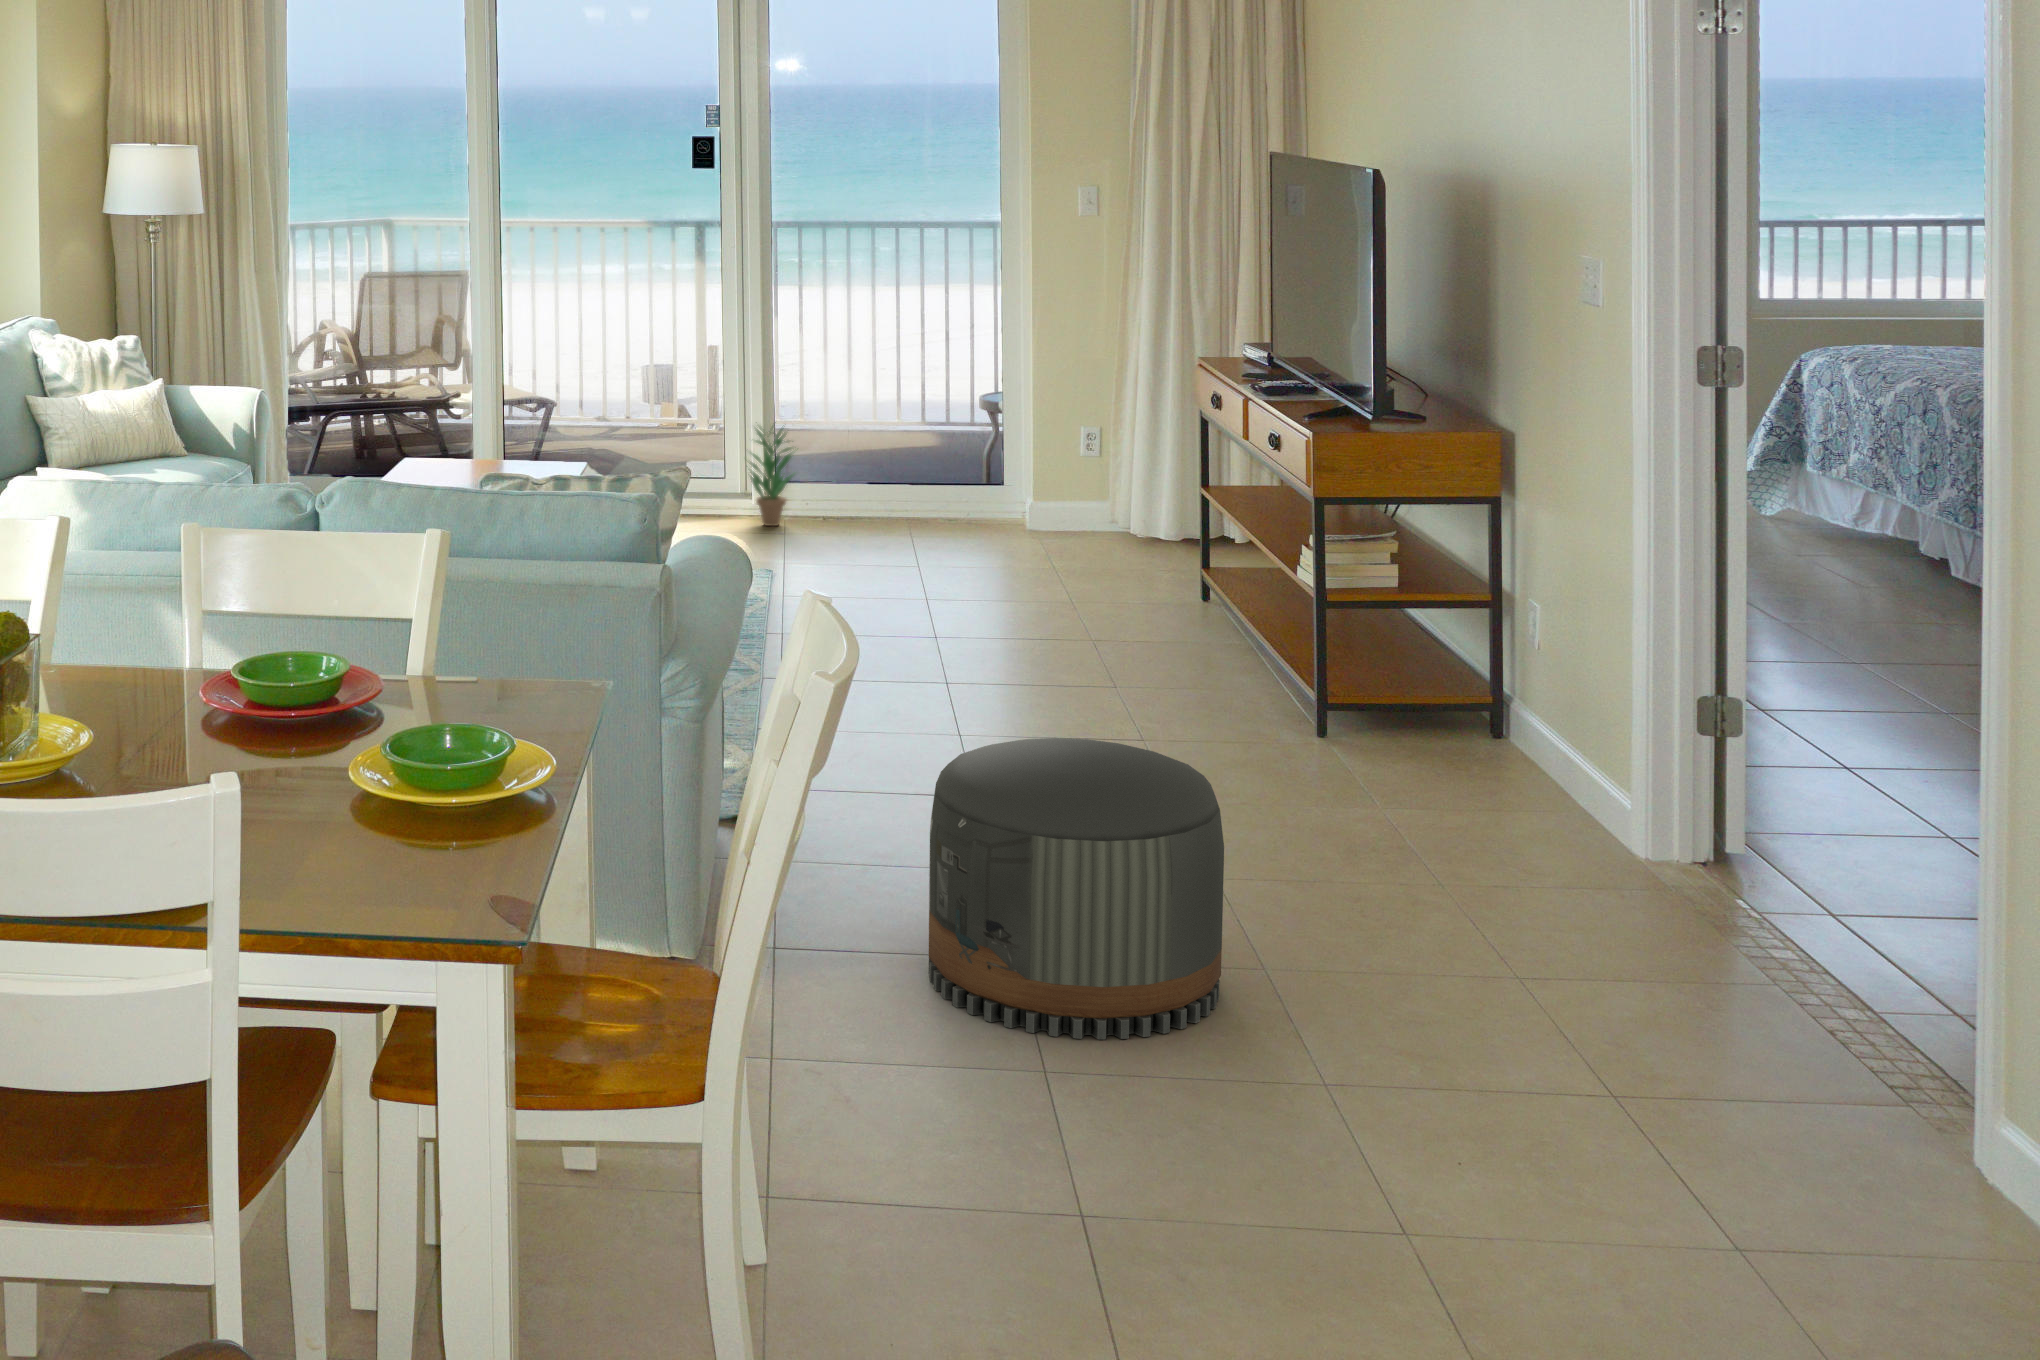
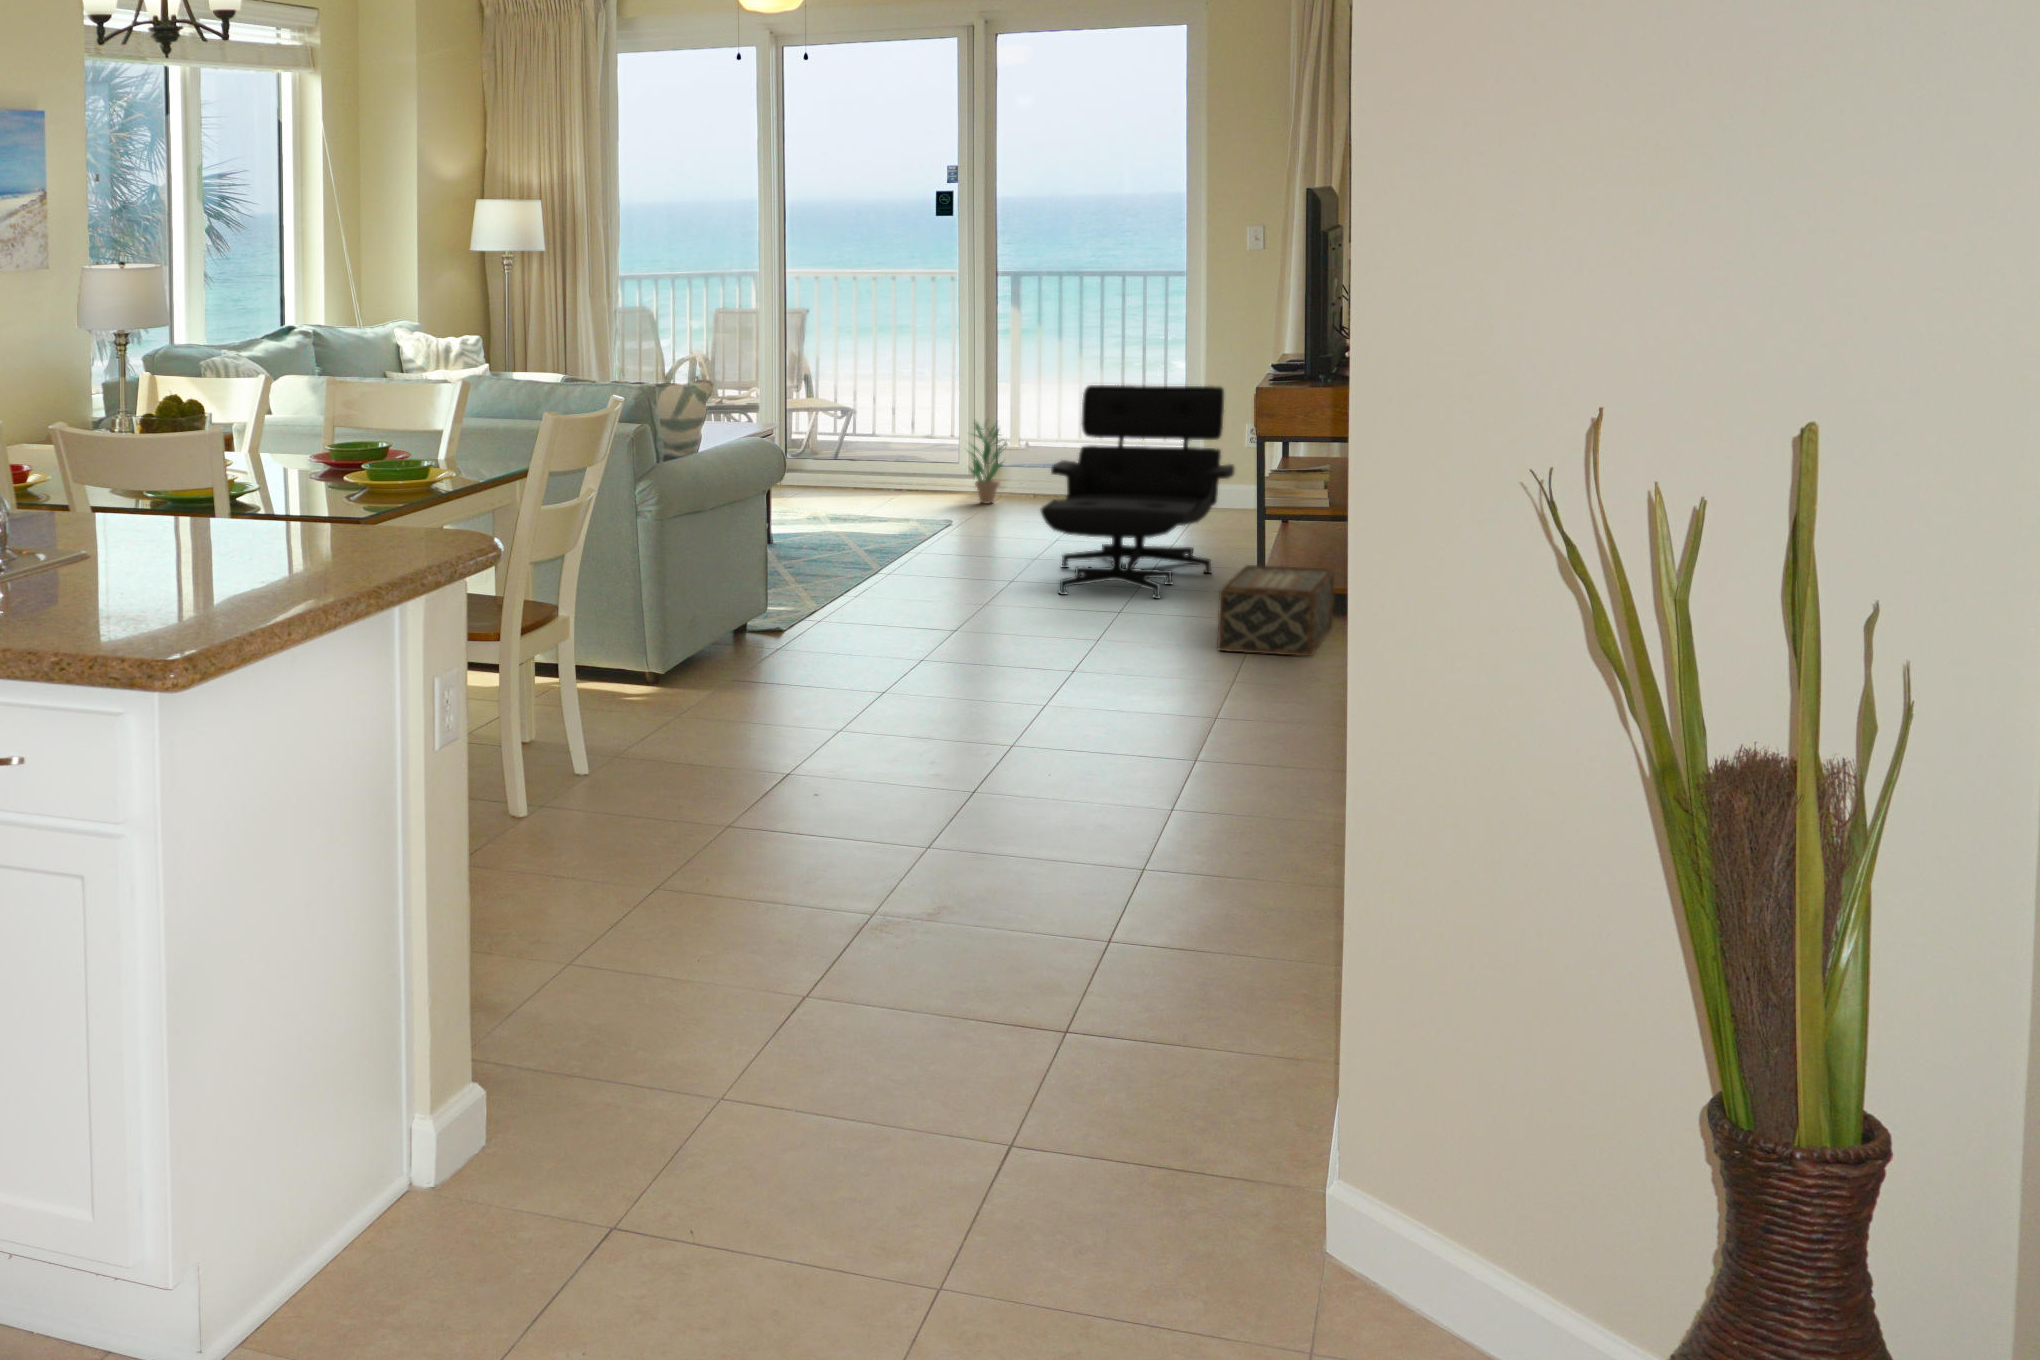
lounge chair: none [992,400,1260,713] -> present [1040,385,1234,599]
woven basket: none [1411,685,1612,839] -> present [1217,565,1334,656]
pouf: present [929,738,1224,1039] -> none [757,542,933,703]

